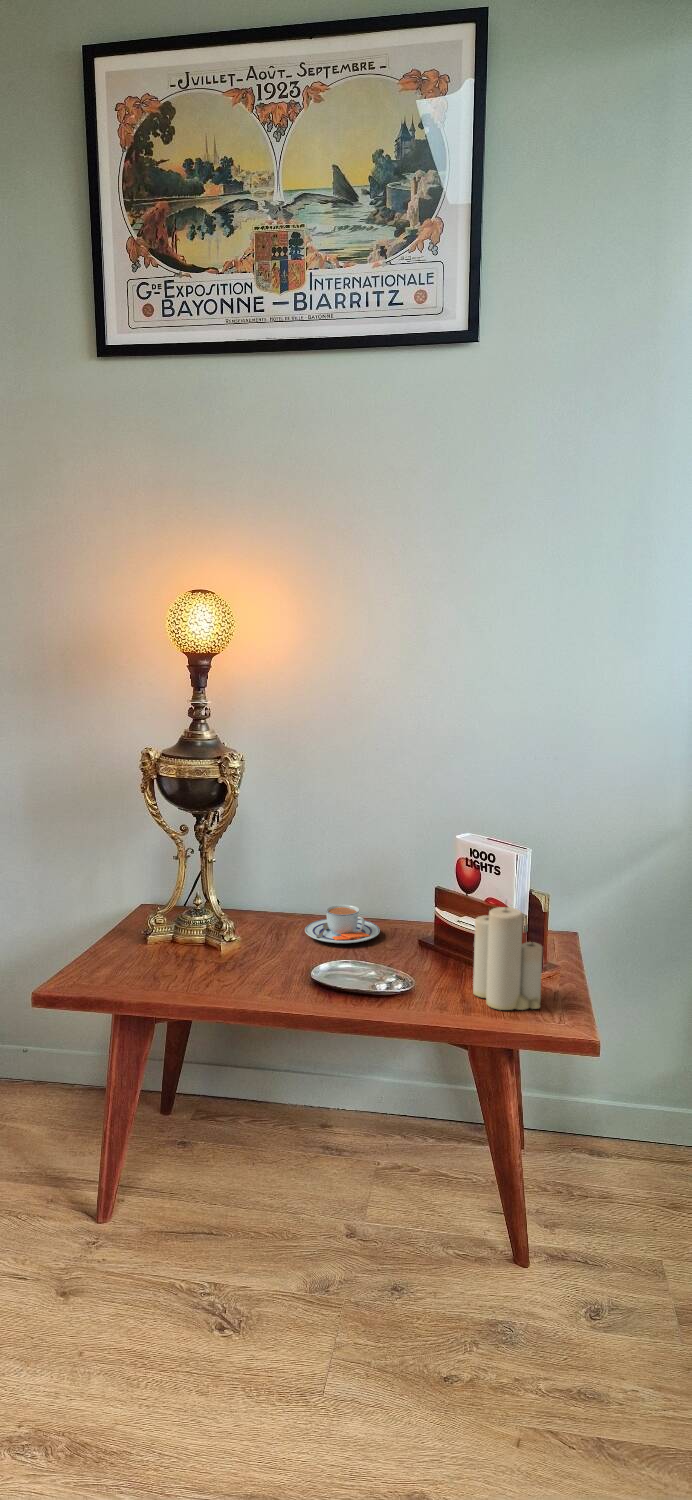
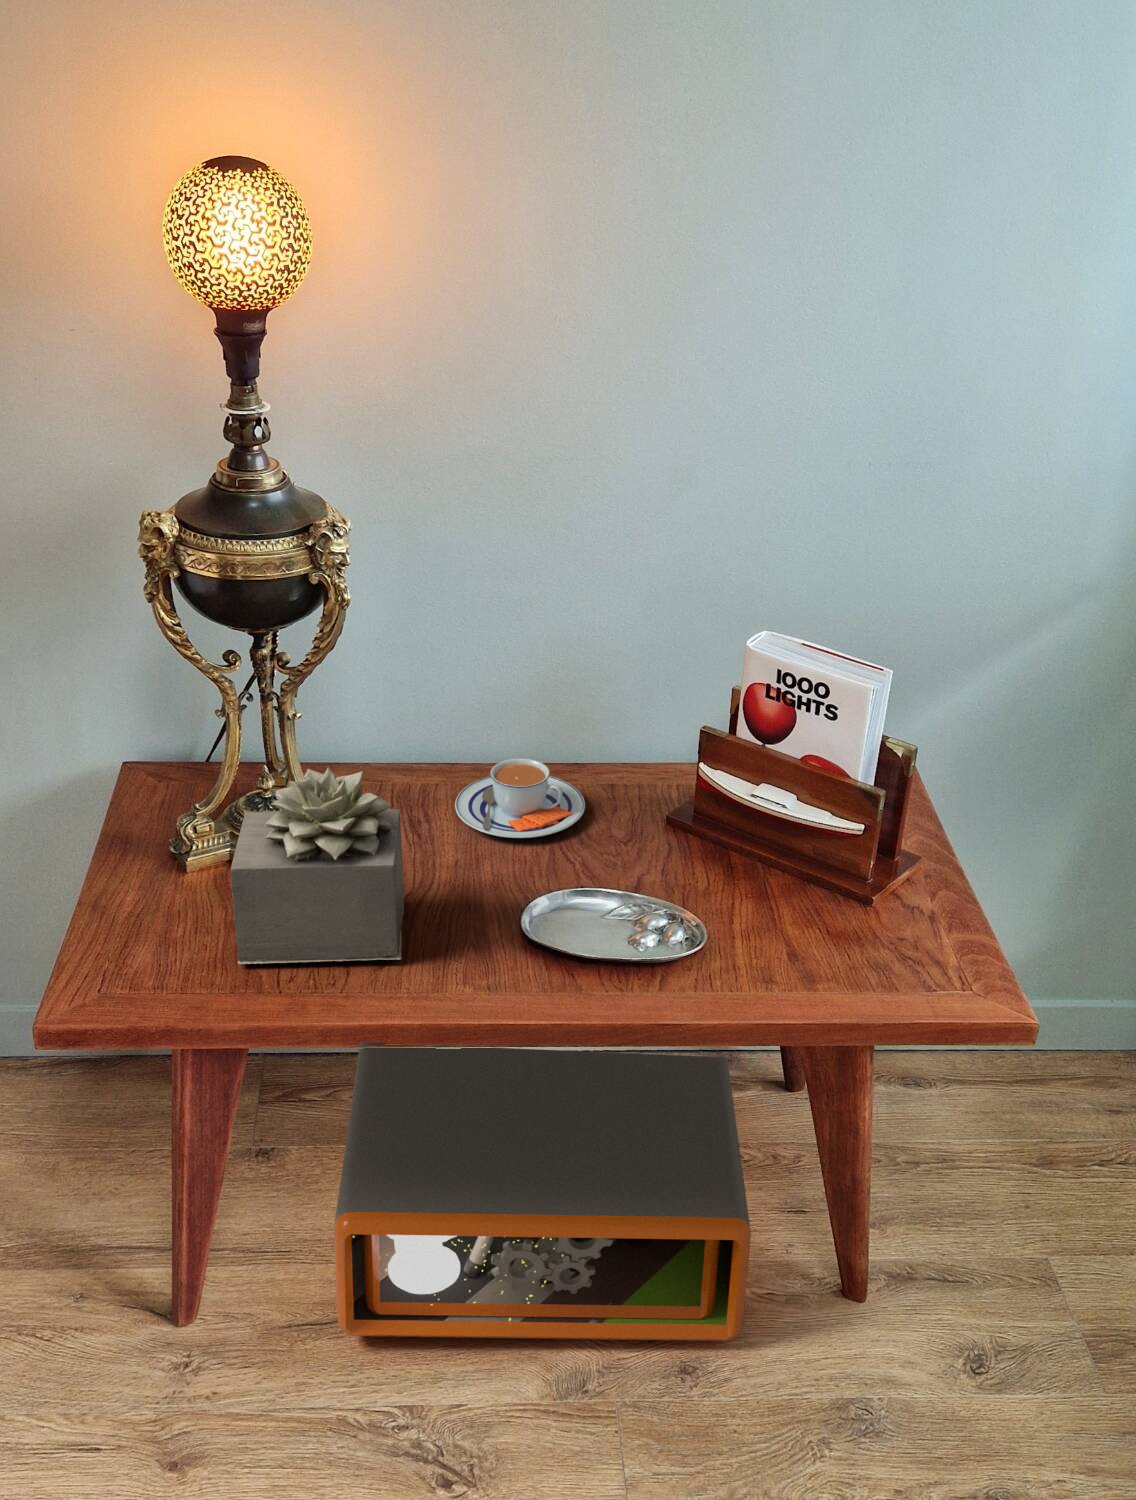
succulent plant: none [148,870,257,983] -> present [231,767,404,964]
candle: present [473,906,542,1010] -> none [790,802,912,969]
storage box: none [188,1040,468,1273] -> present [334,1042,751,1341]

